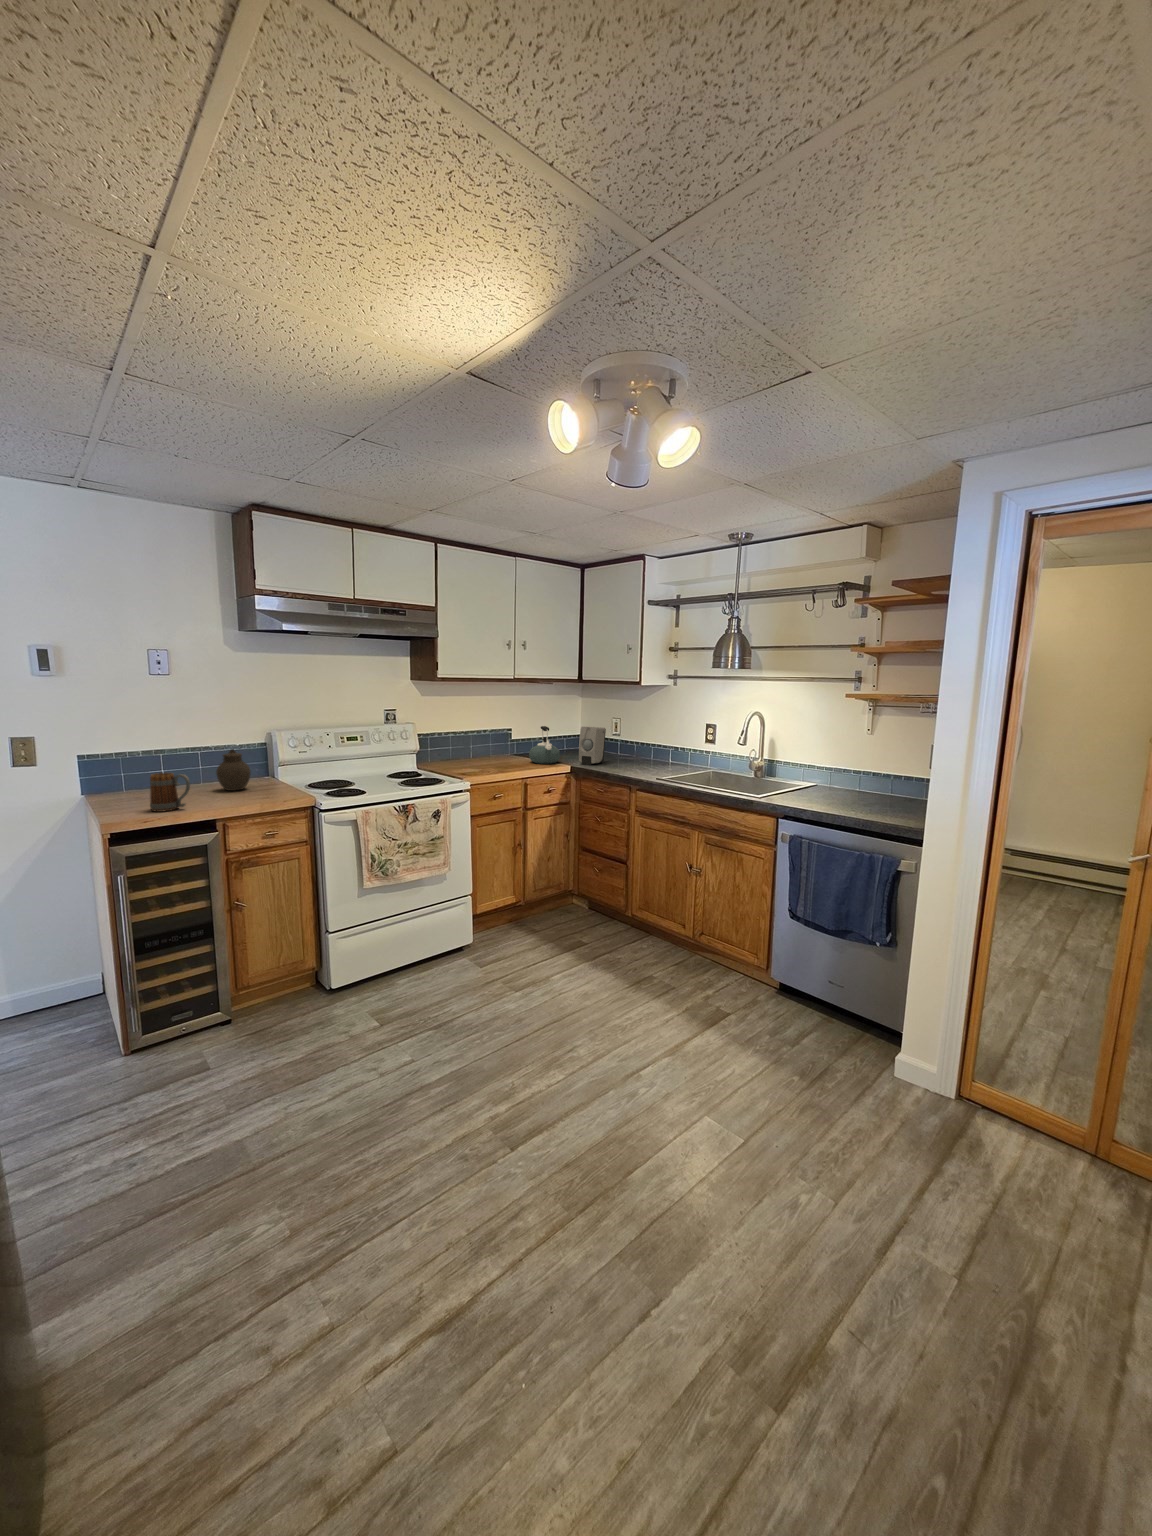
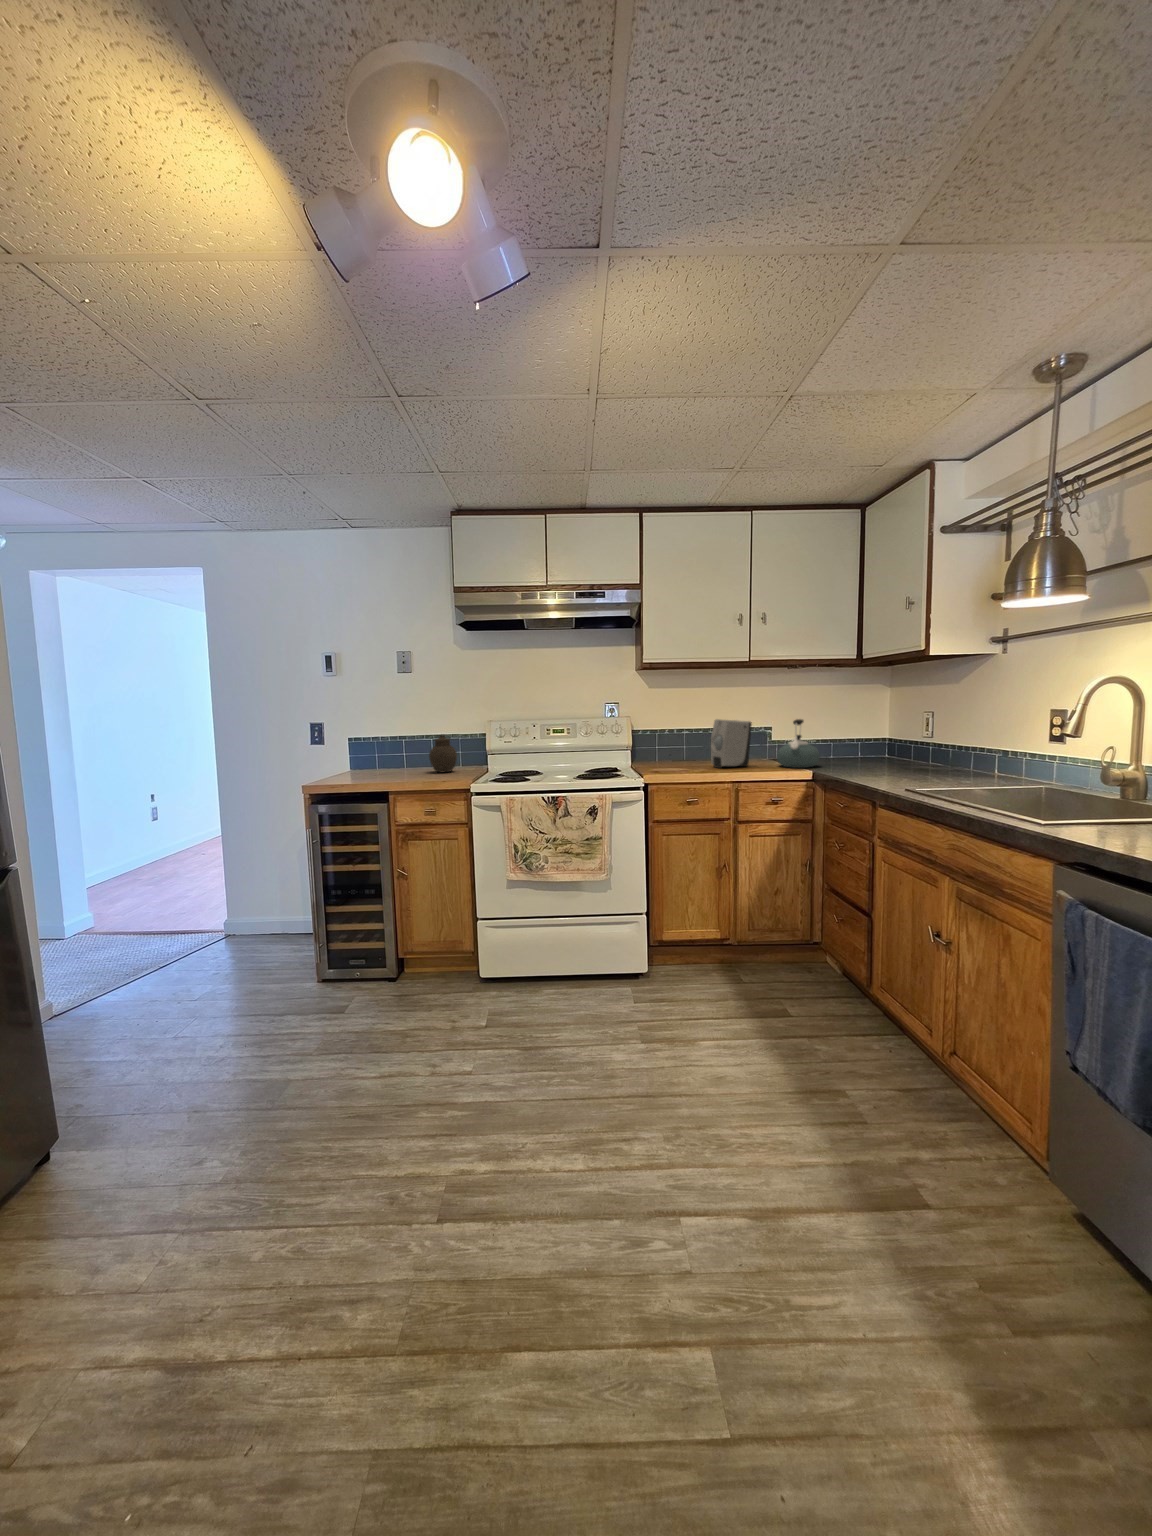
soap dispenser: present [579,727,606,765] -> present [711,719,752,768]
mug: present [150,773,190,812] -> none [351,749,376,782]

